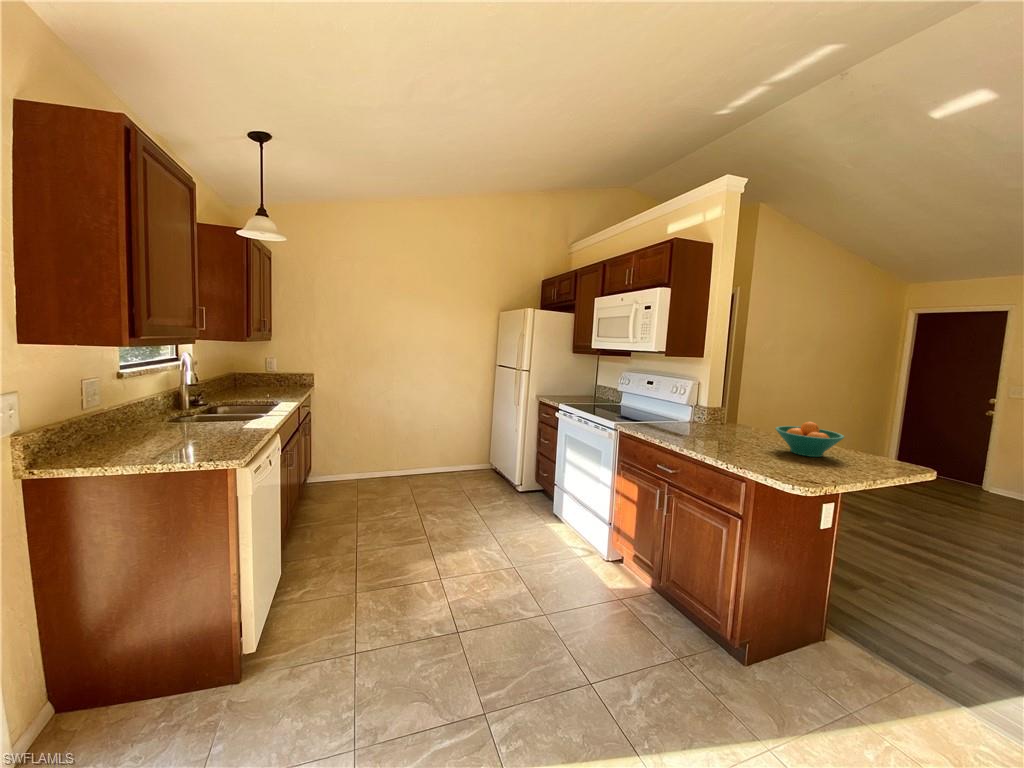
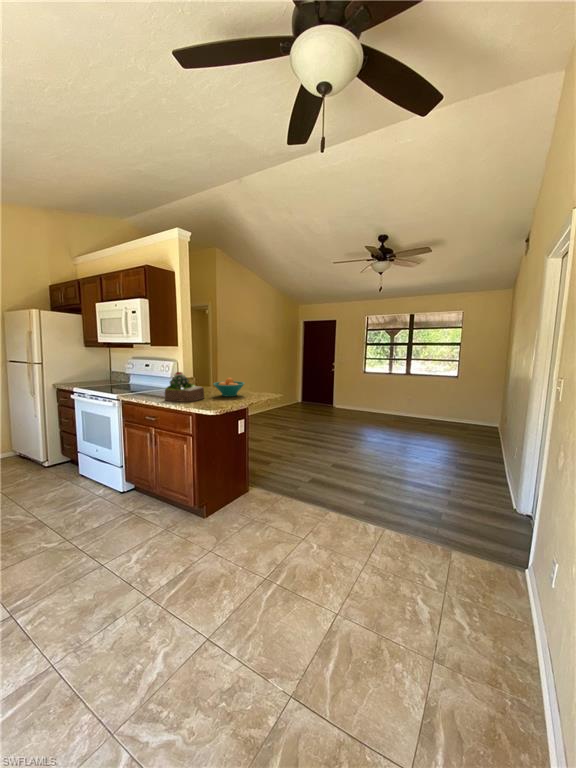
succulent plant: none [691,403,760,456] -> present [165,372,204,402]

